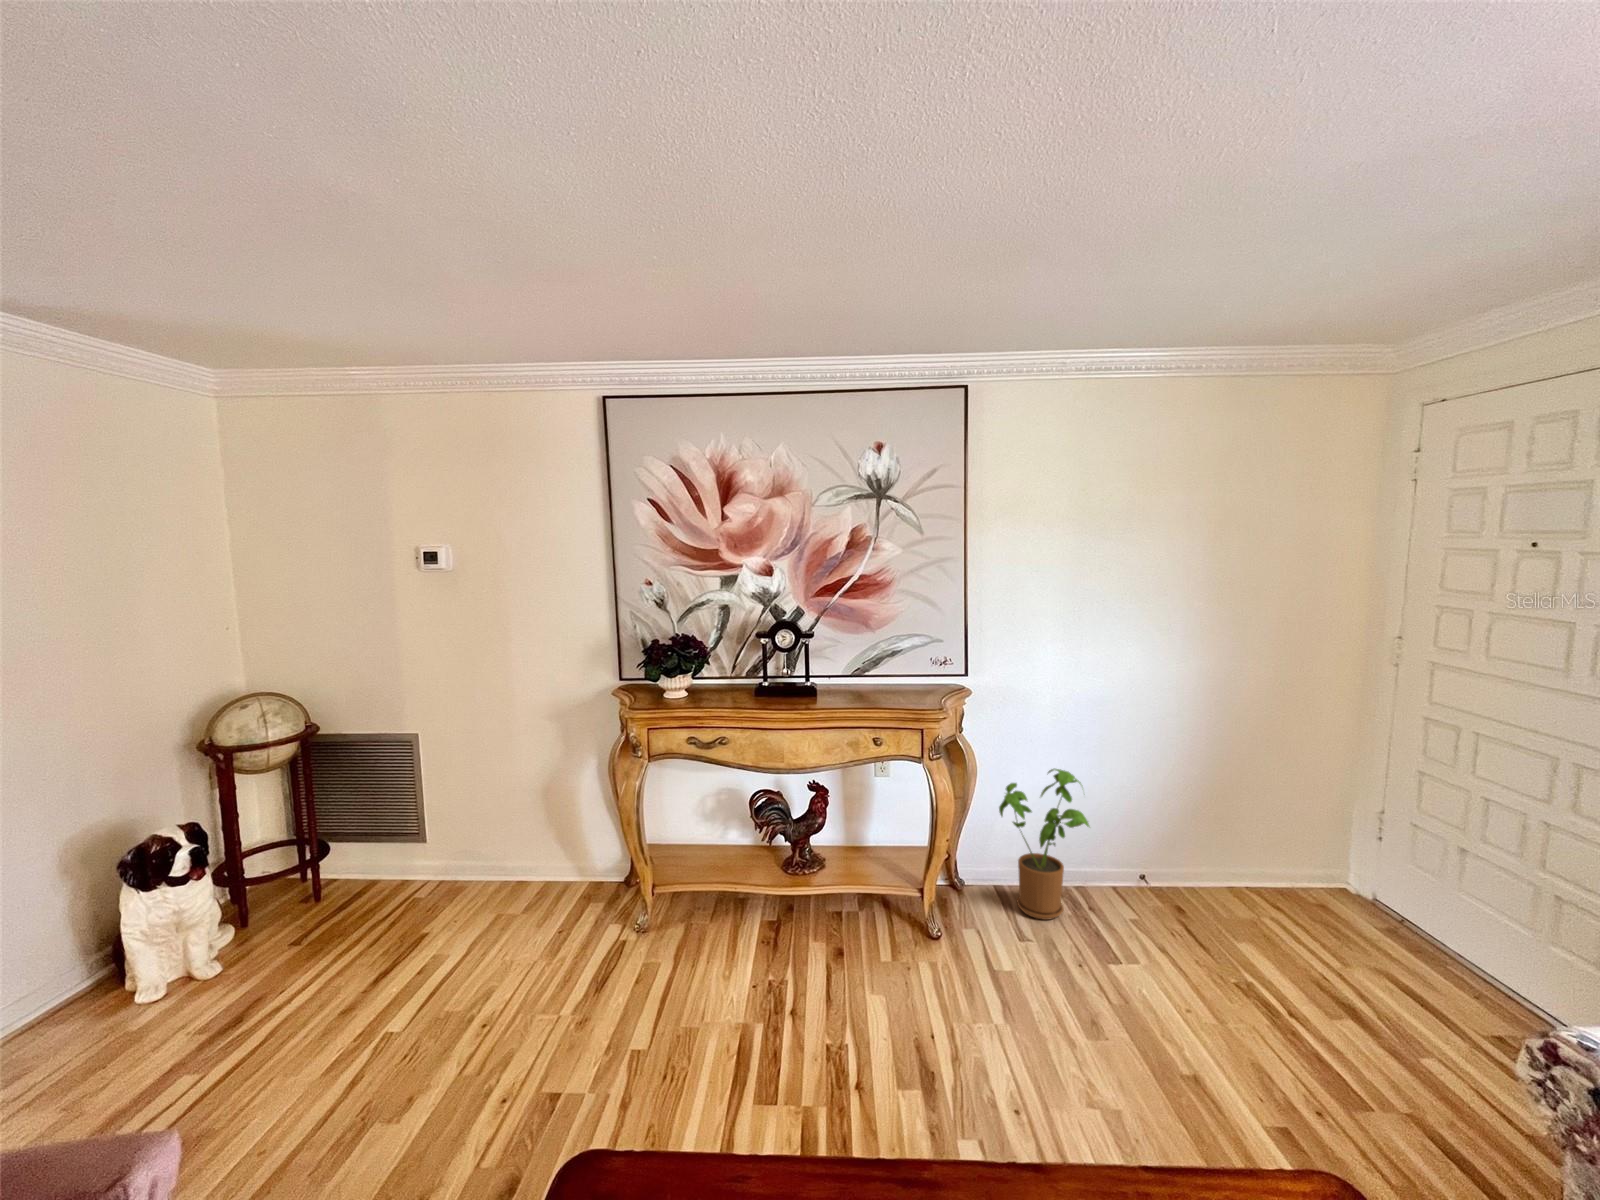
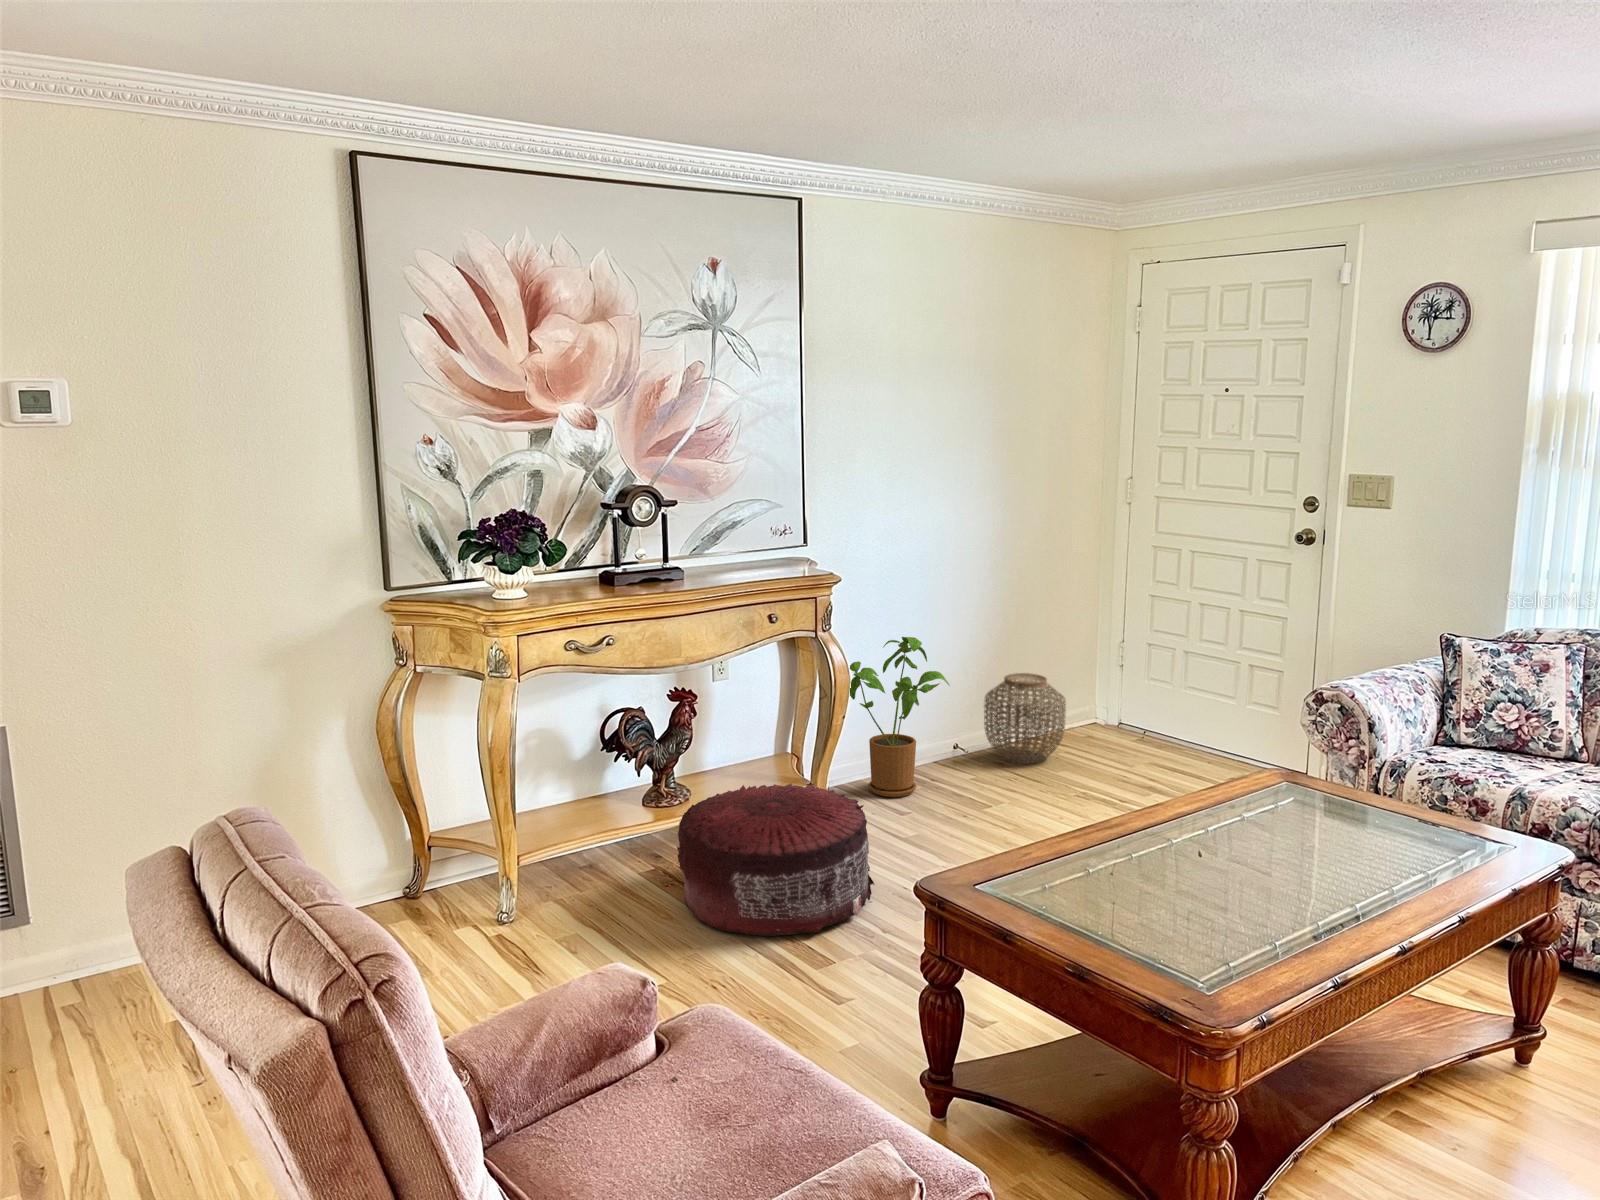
woven basket: none [1171,823,1267,924] -> present [984,673,1066,764]
pouf: none [735,880,905,1054] -> present [677,784,874,936]

